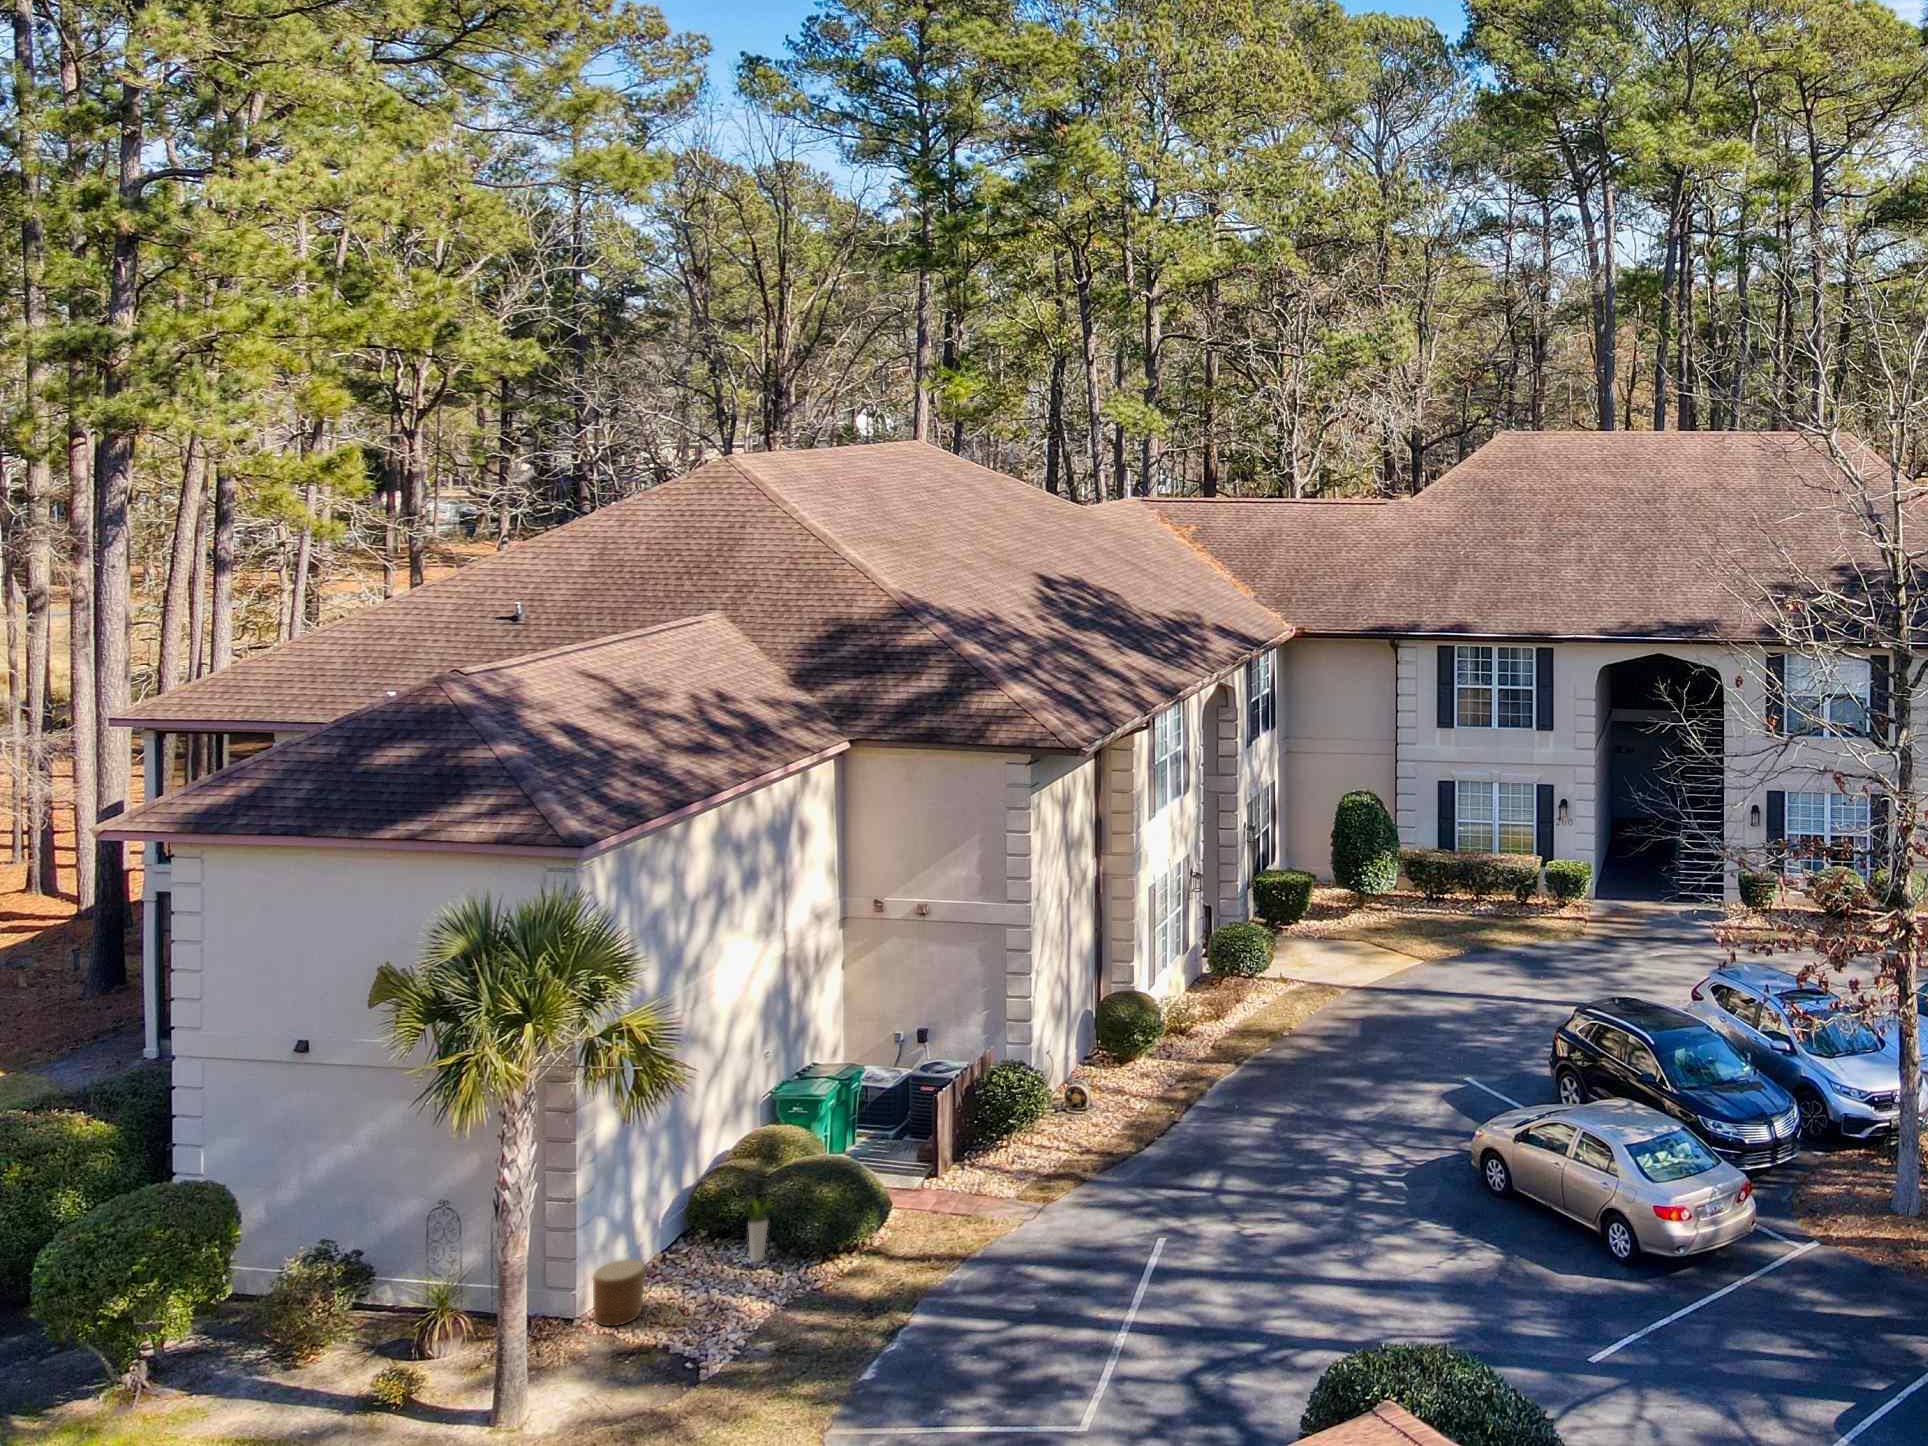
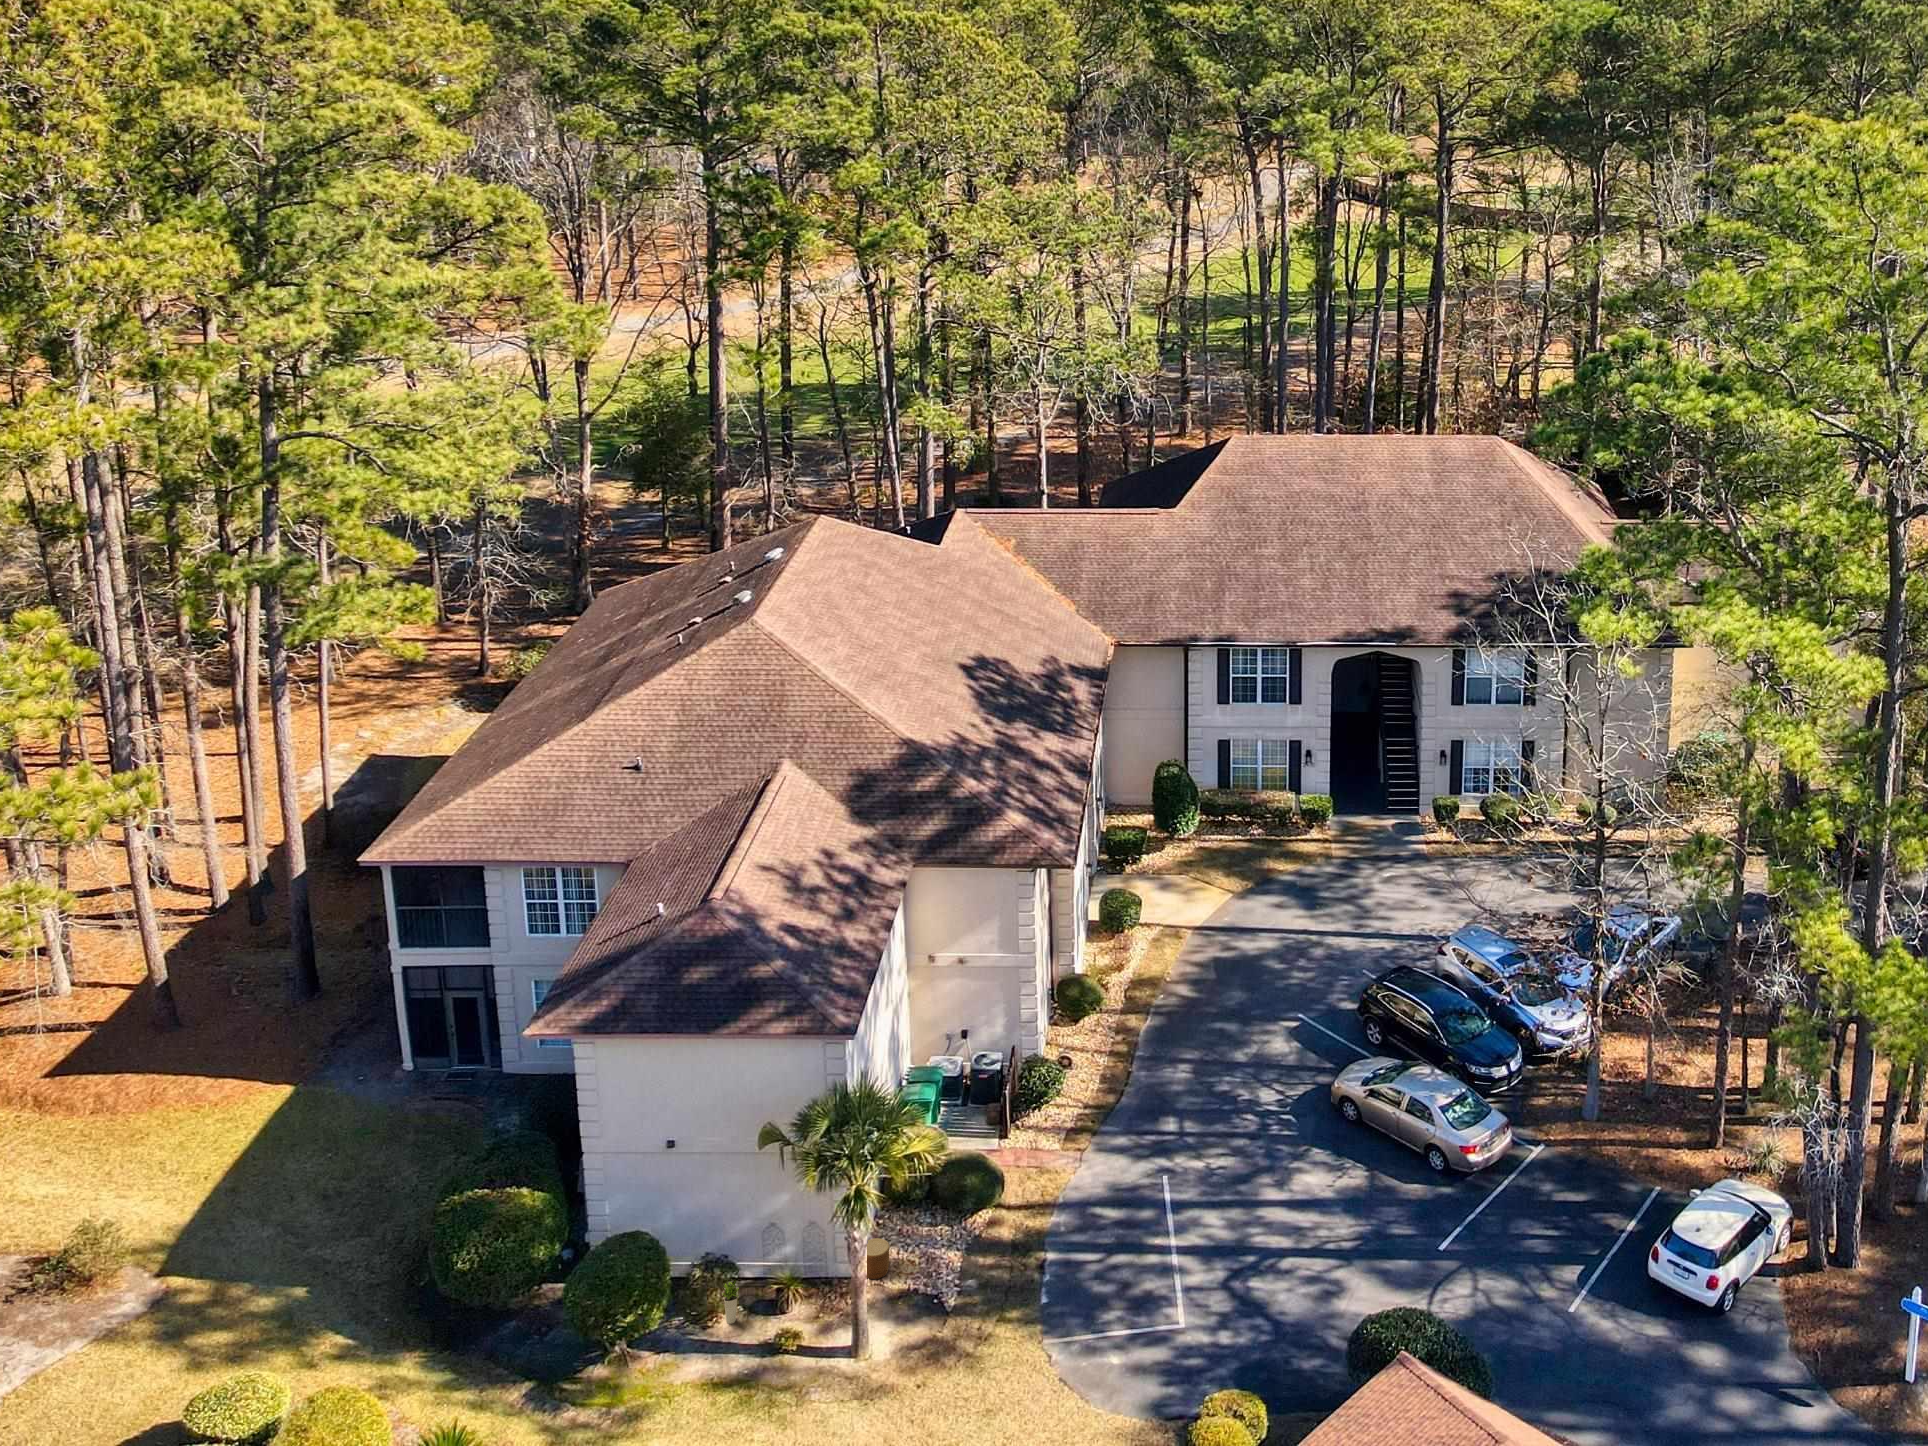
planter: present [747,1198,773,1262] -> present [723,1281,739,1324]

